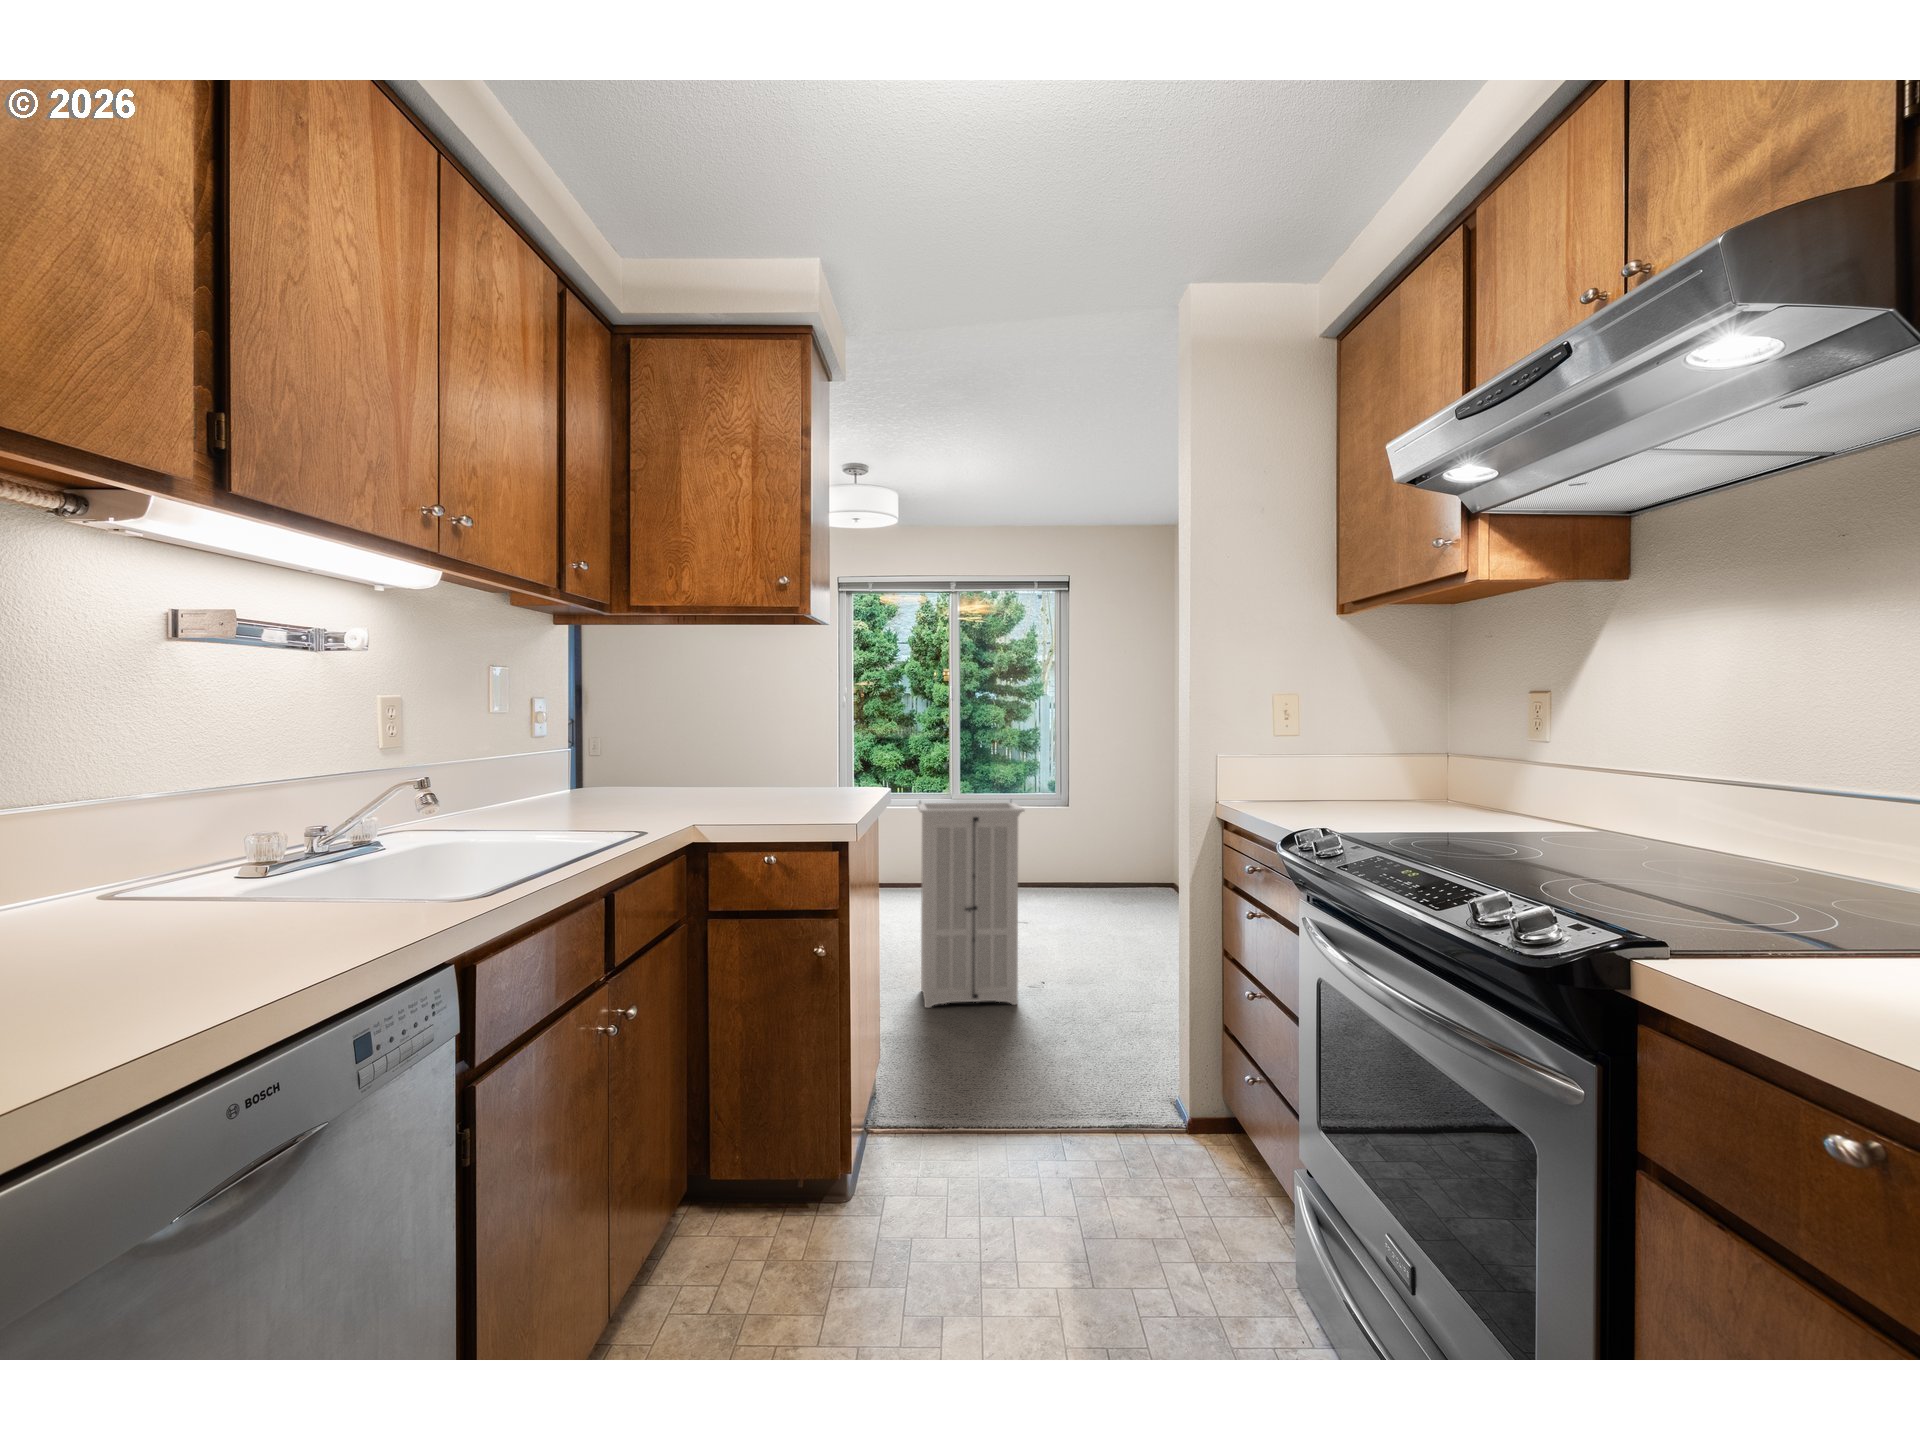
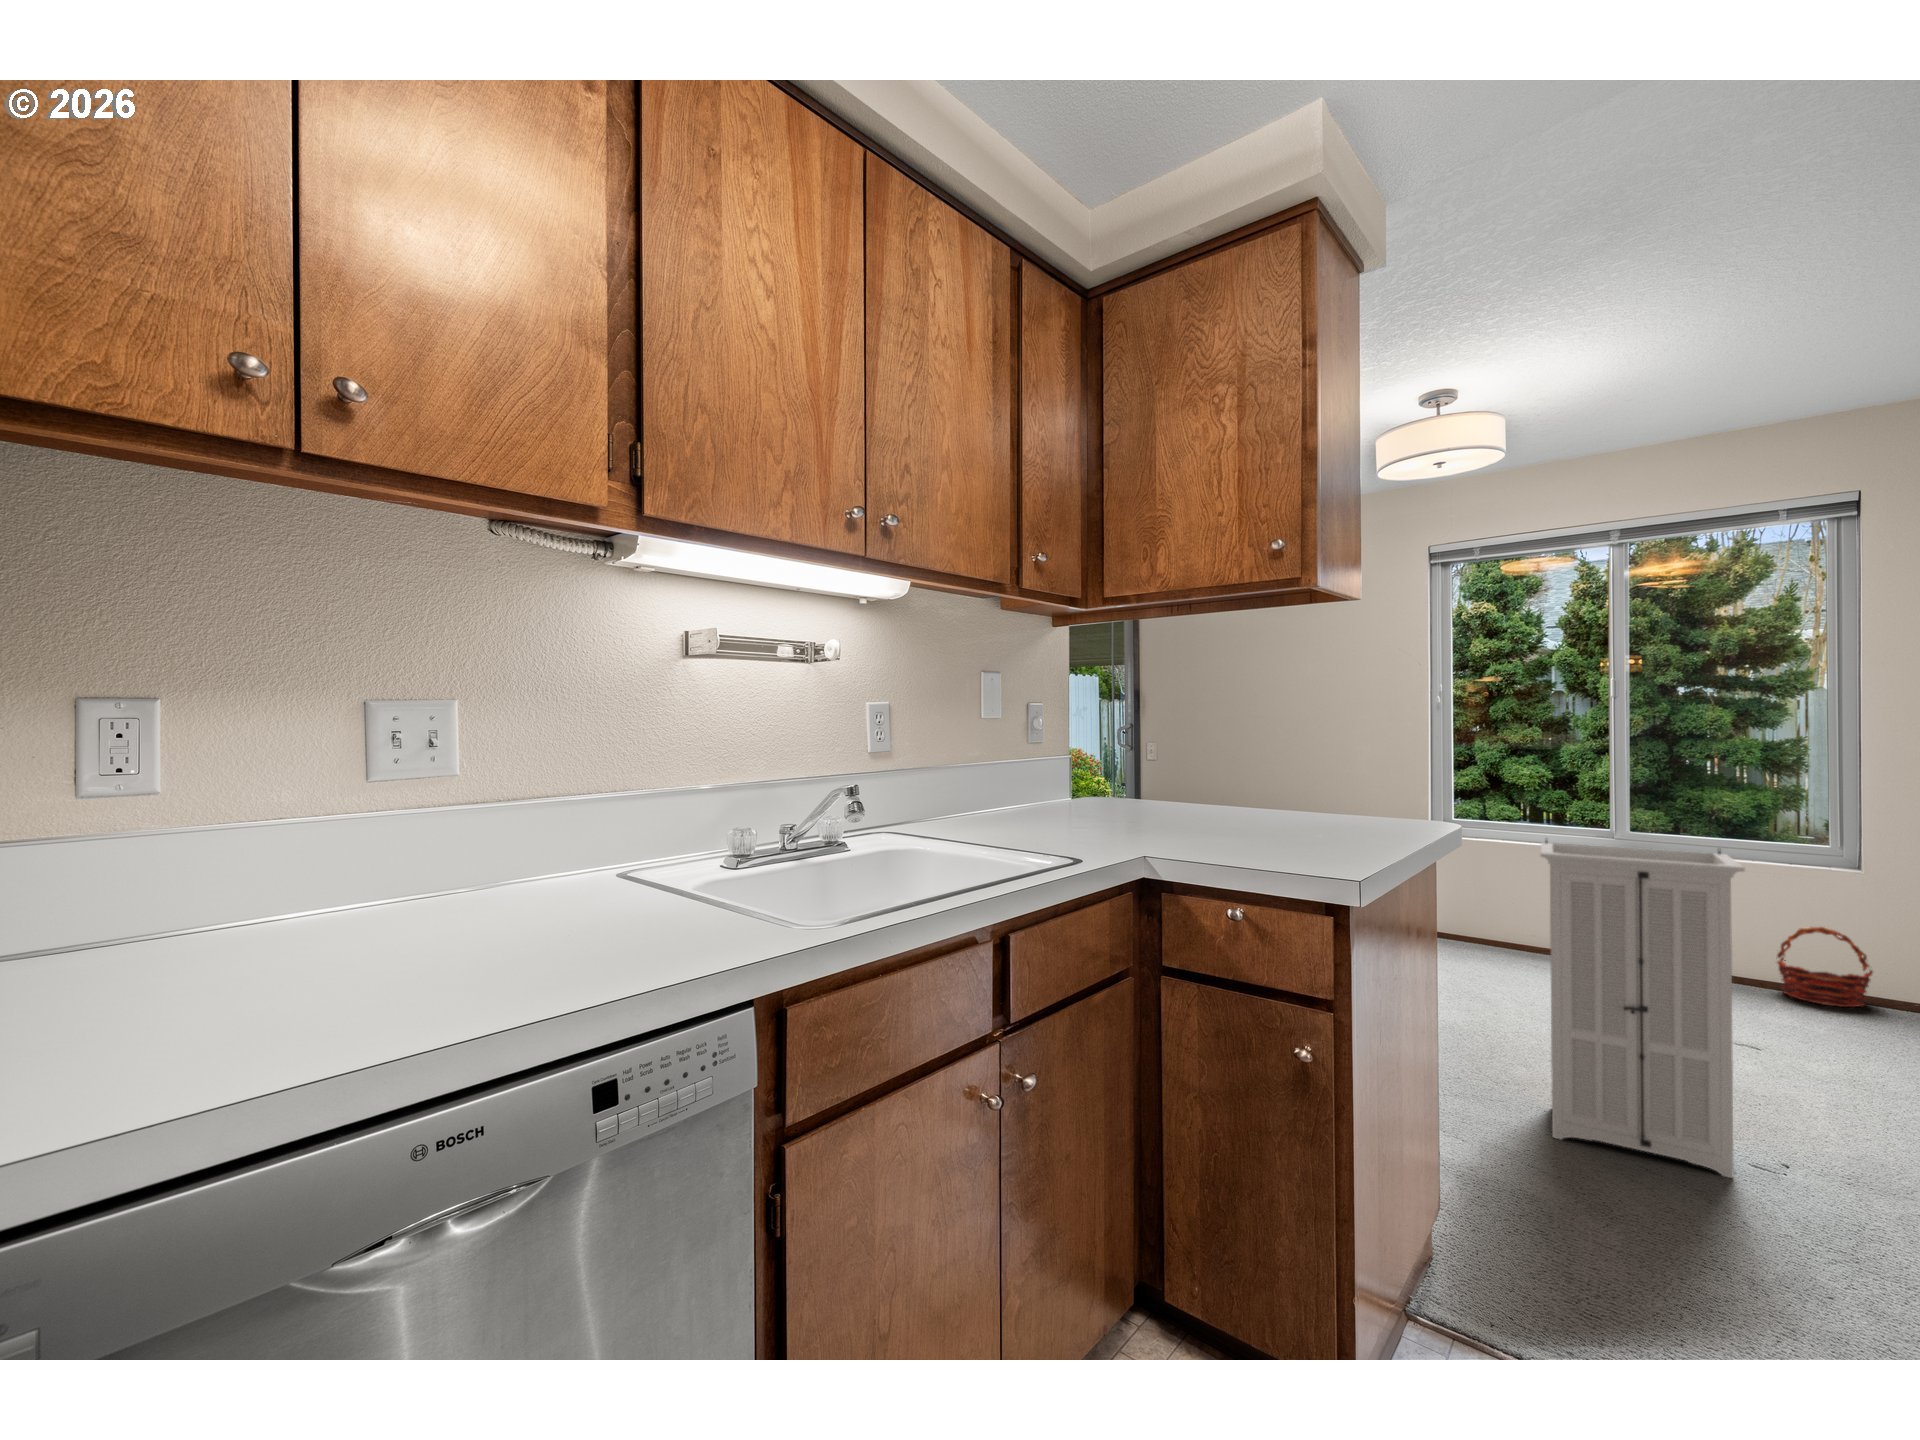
basket: none [1024,850,1069,900] -> present [1777,927,1873,1007]

